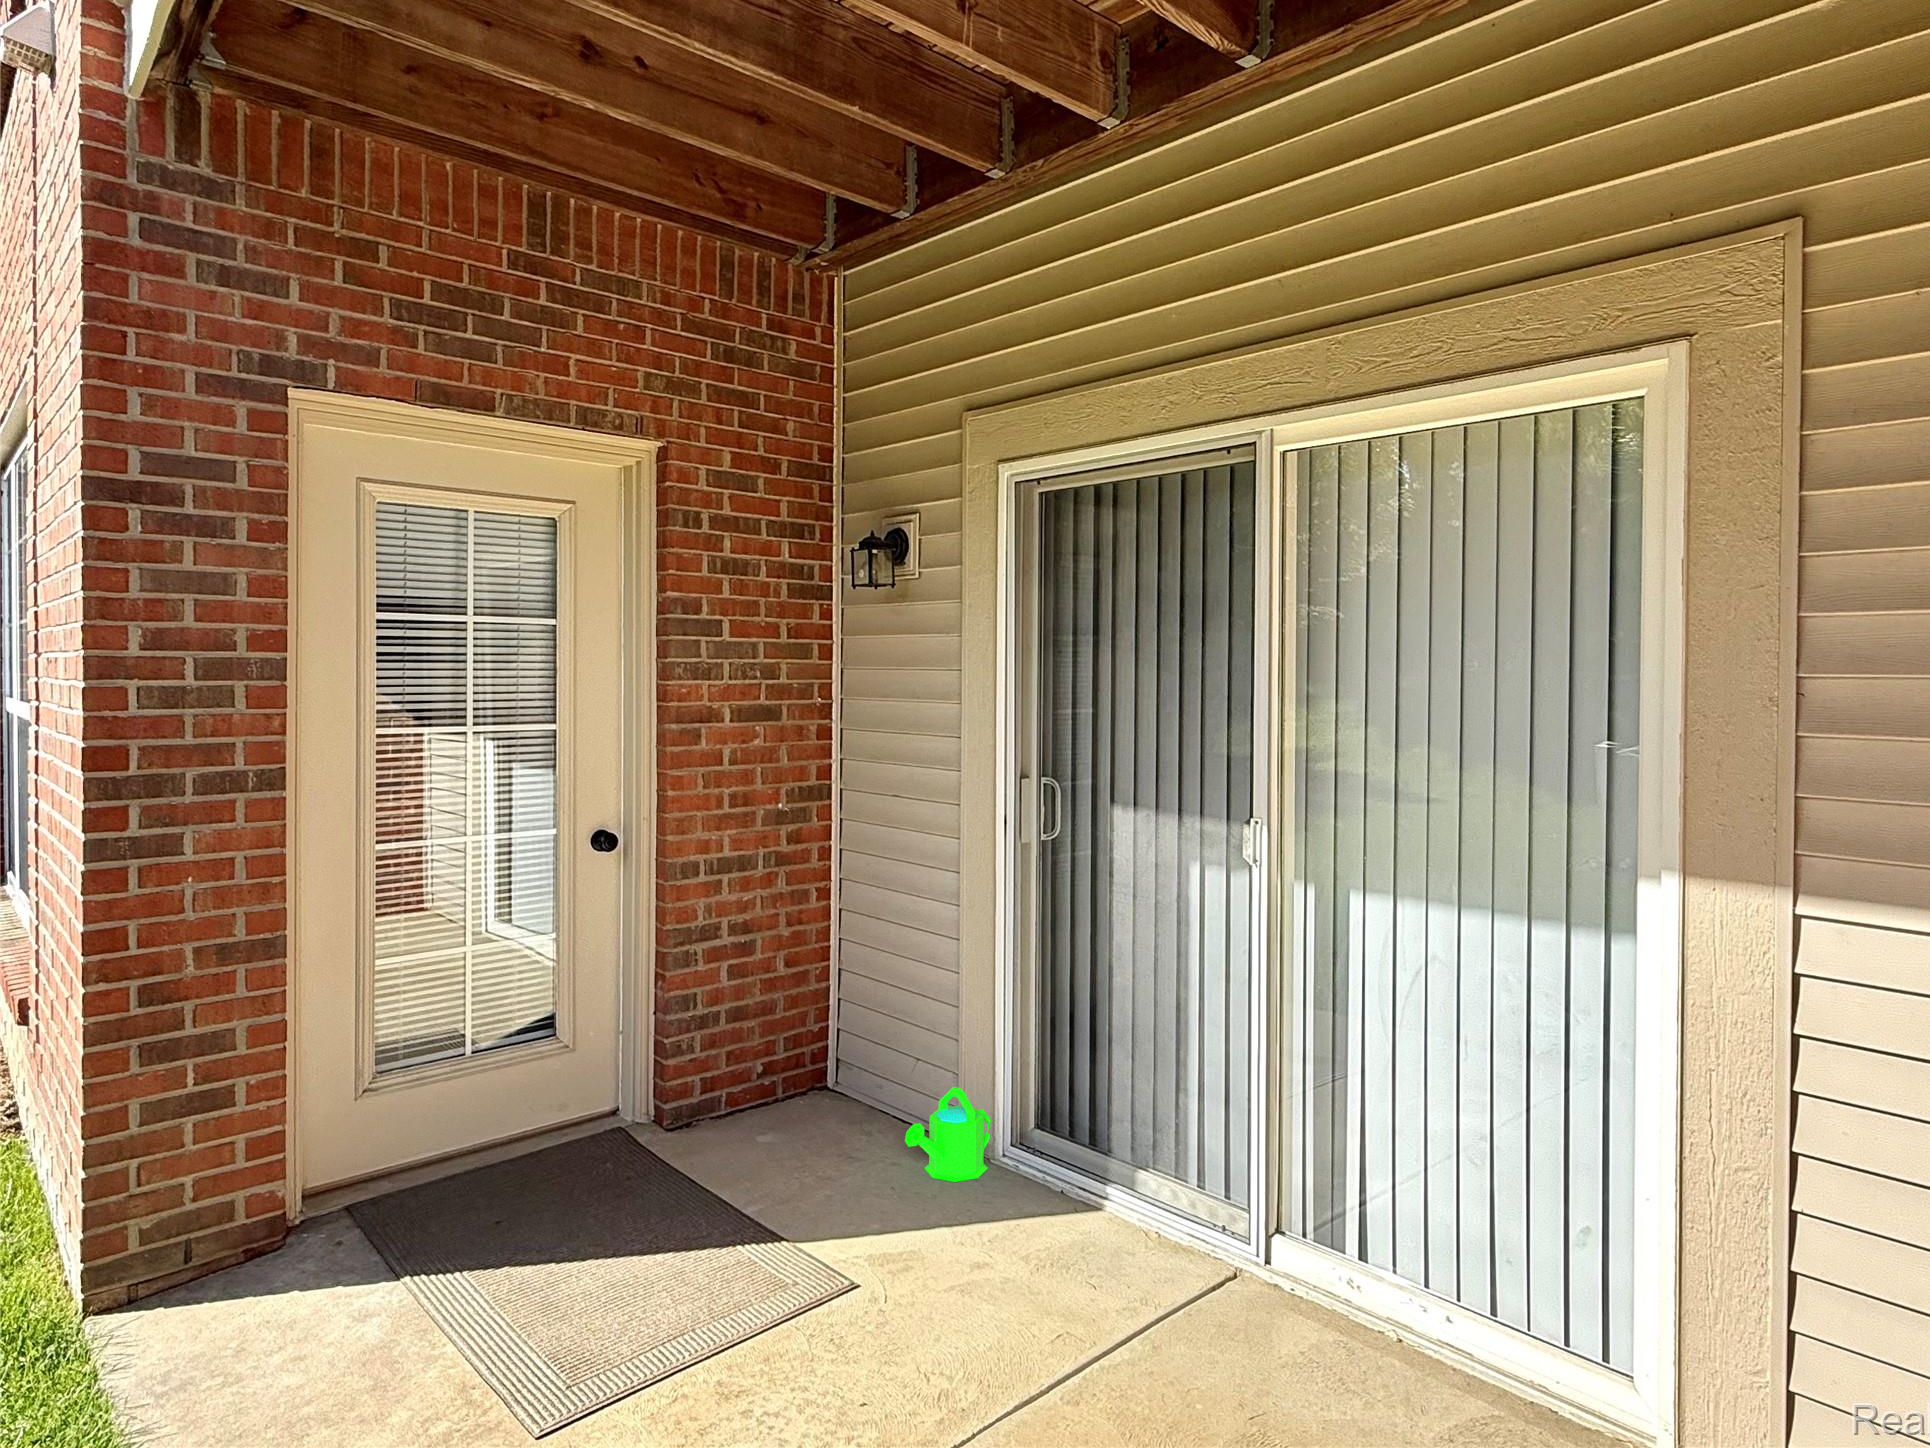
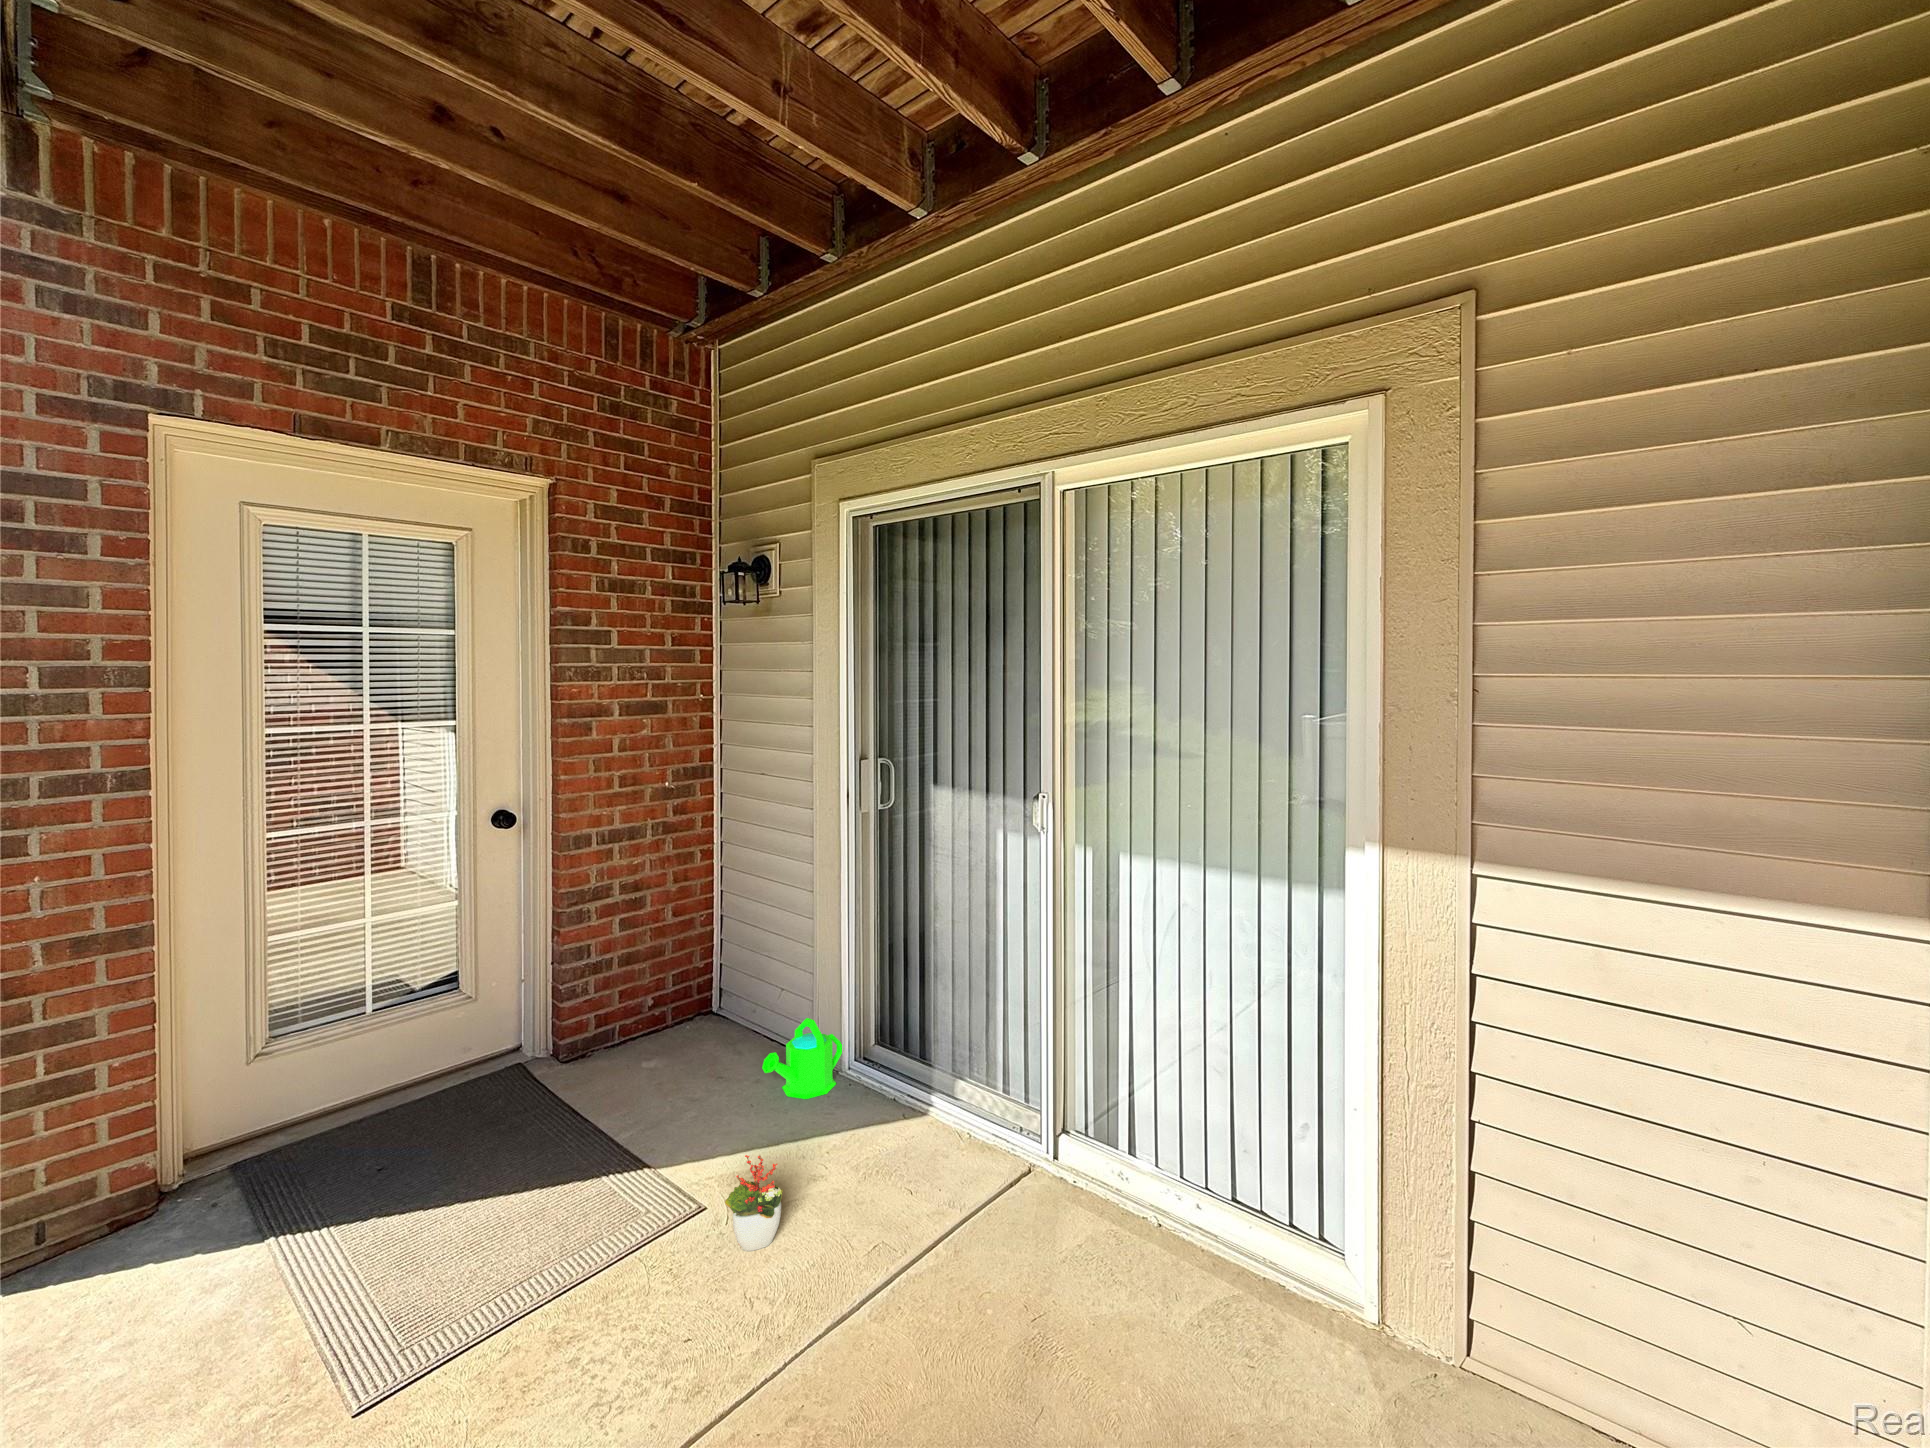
decorative plant: none [891,1220,954,1329] -> present [725,1155,783,1251]

